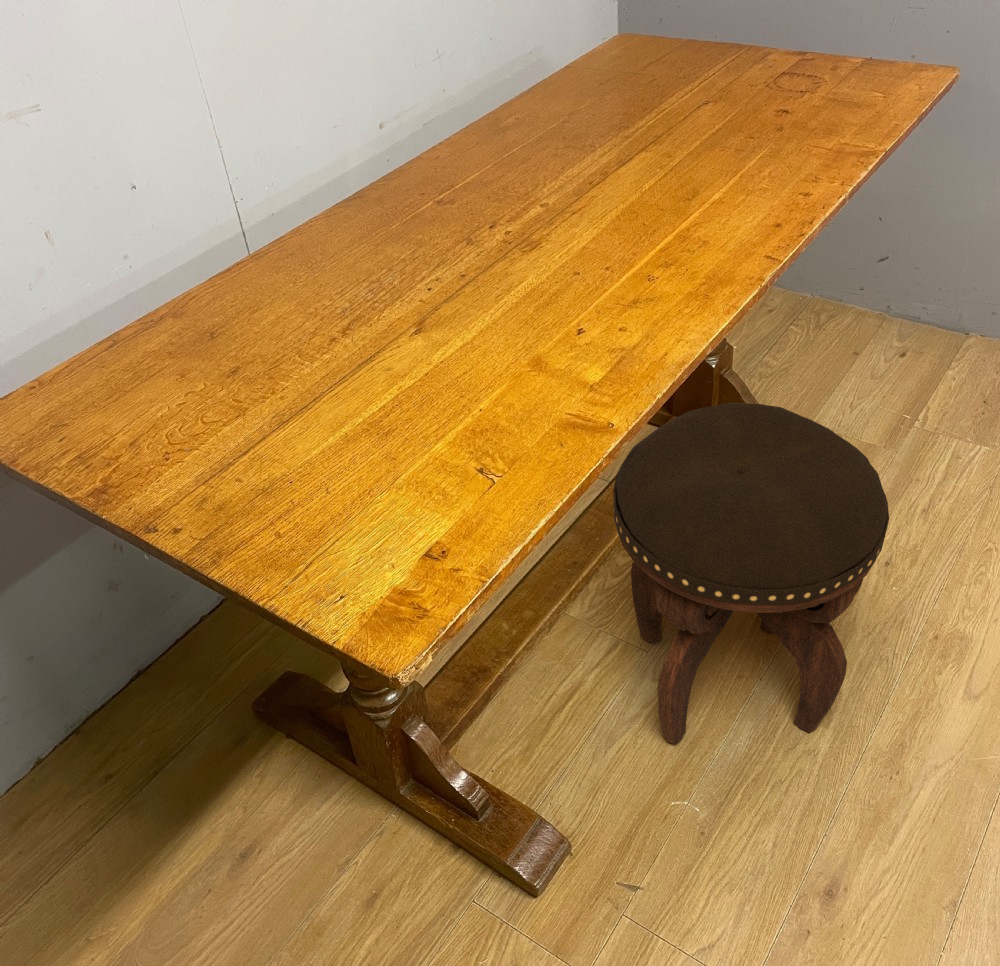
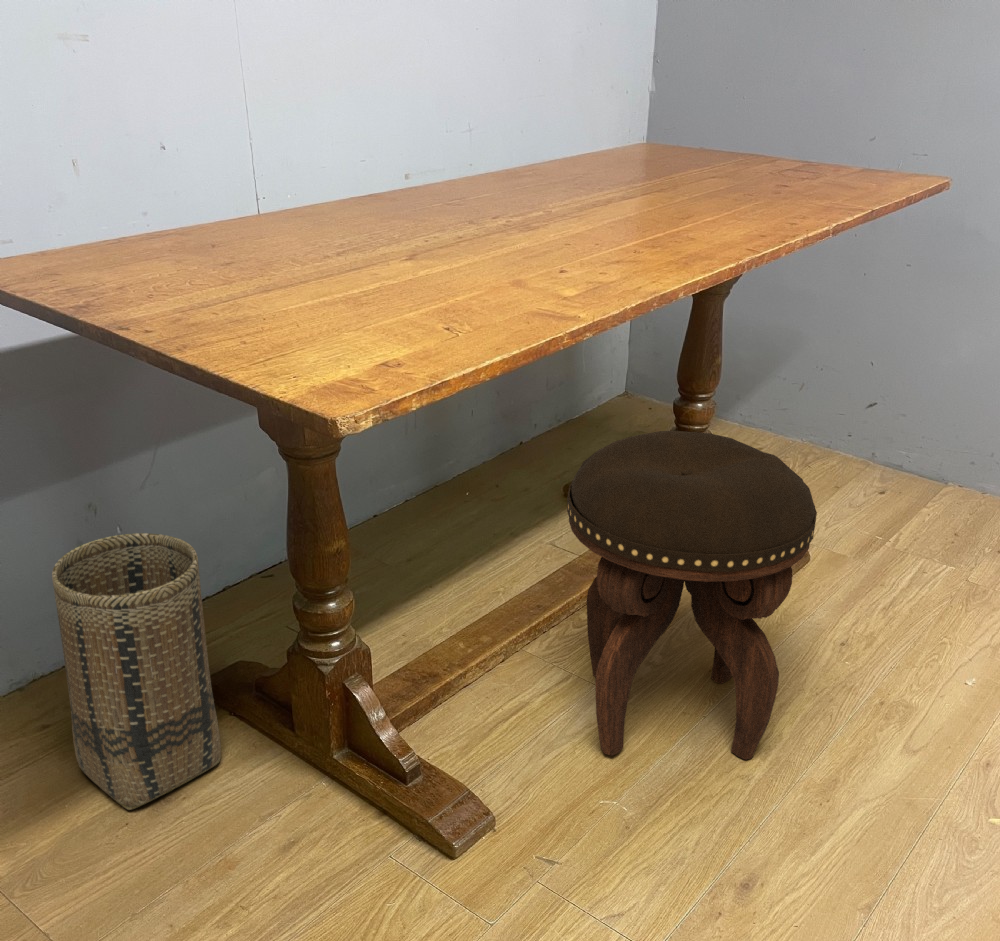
basket: none [71,598,282,869] -> present [52,533,221,810]

